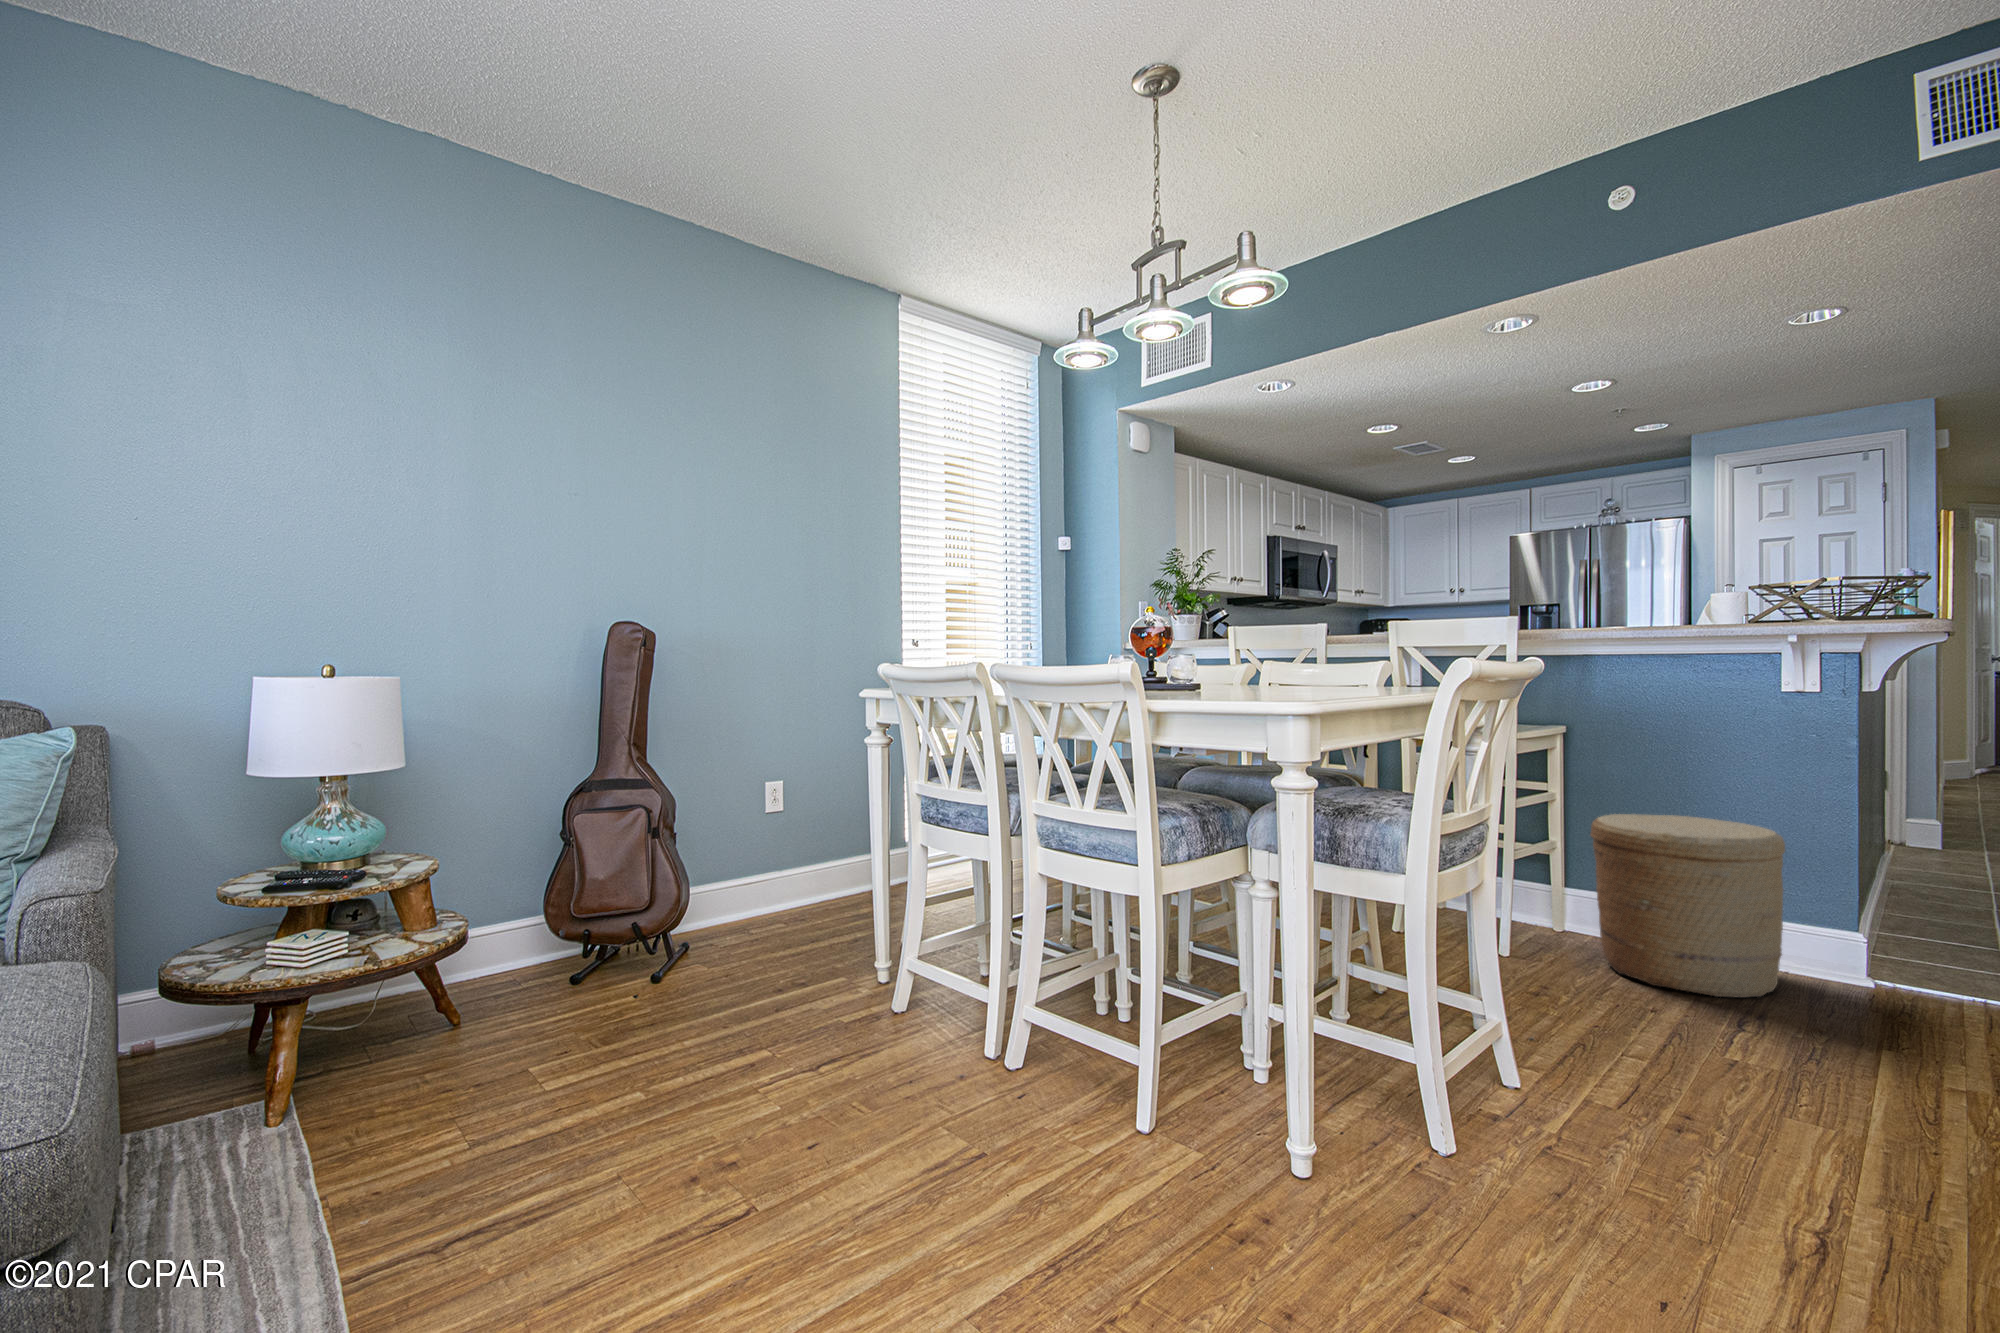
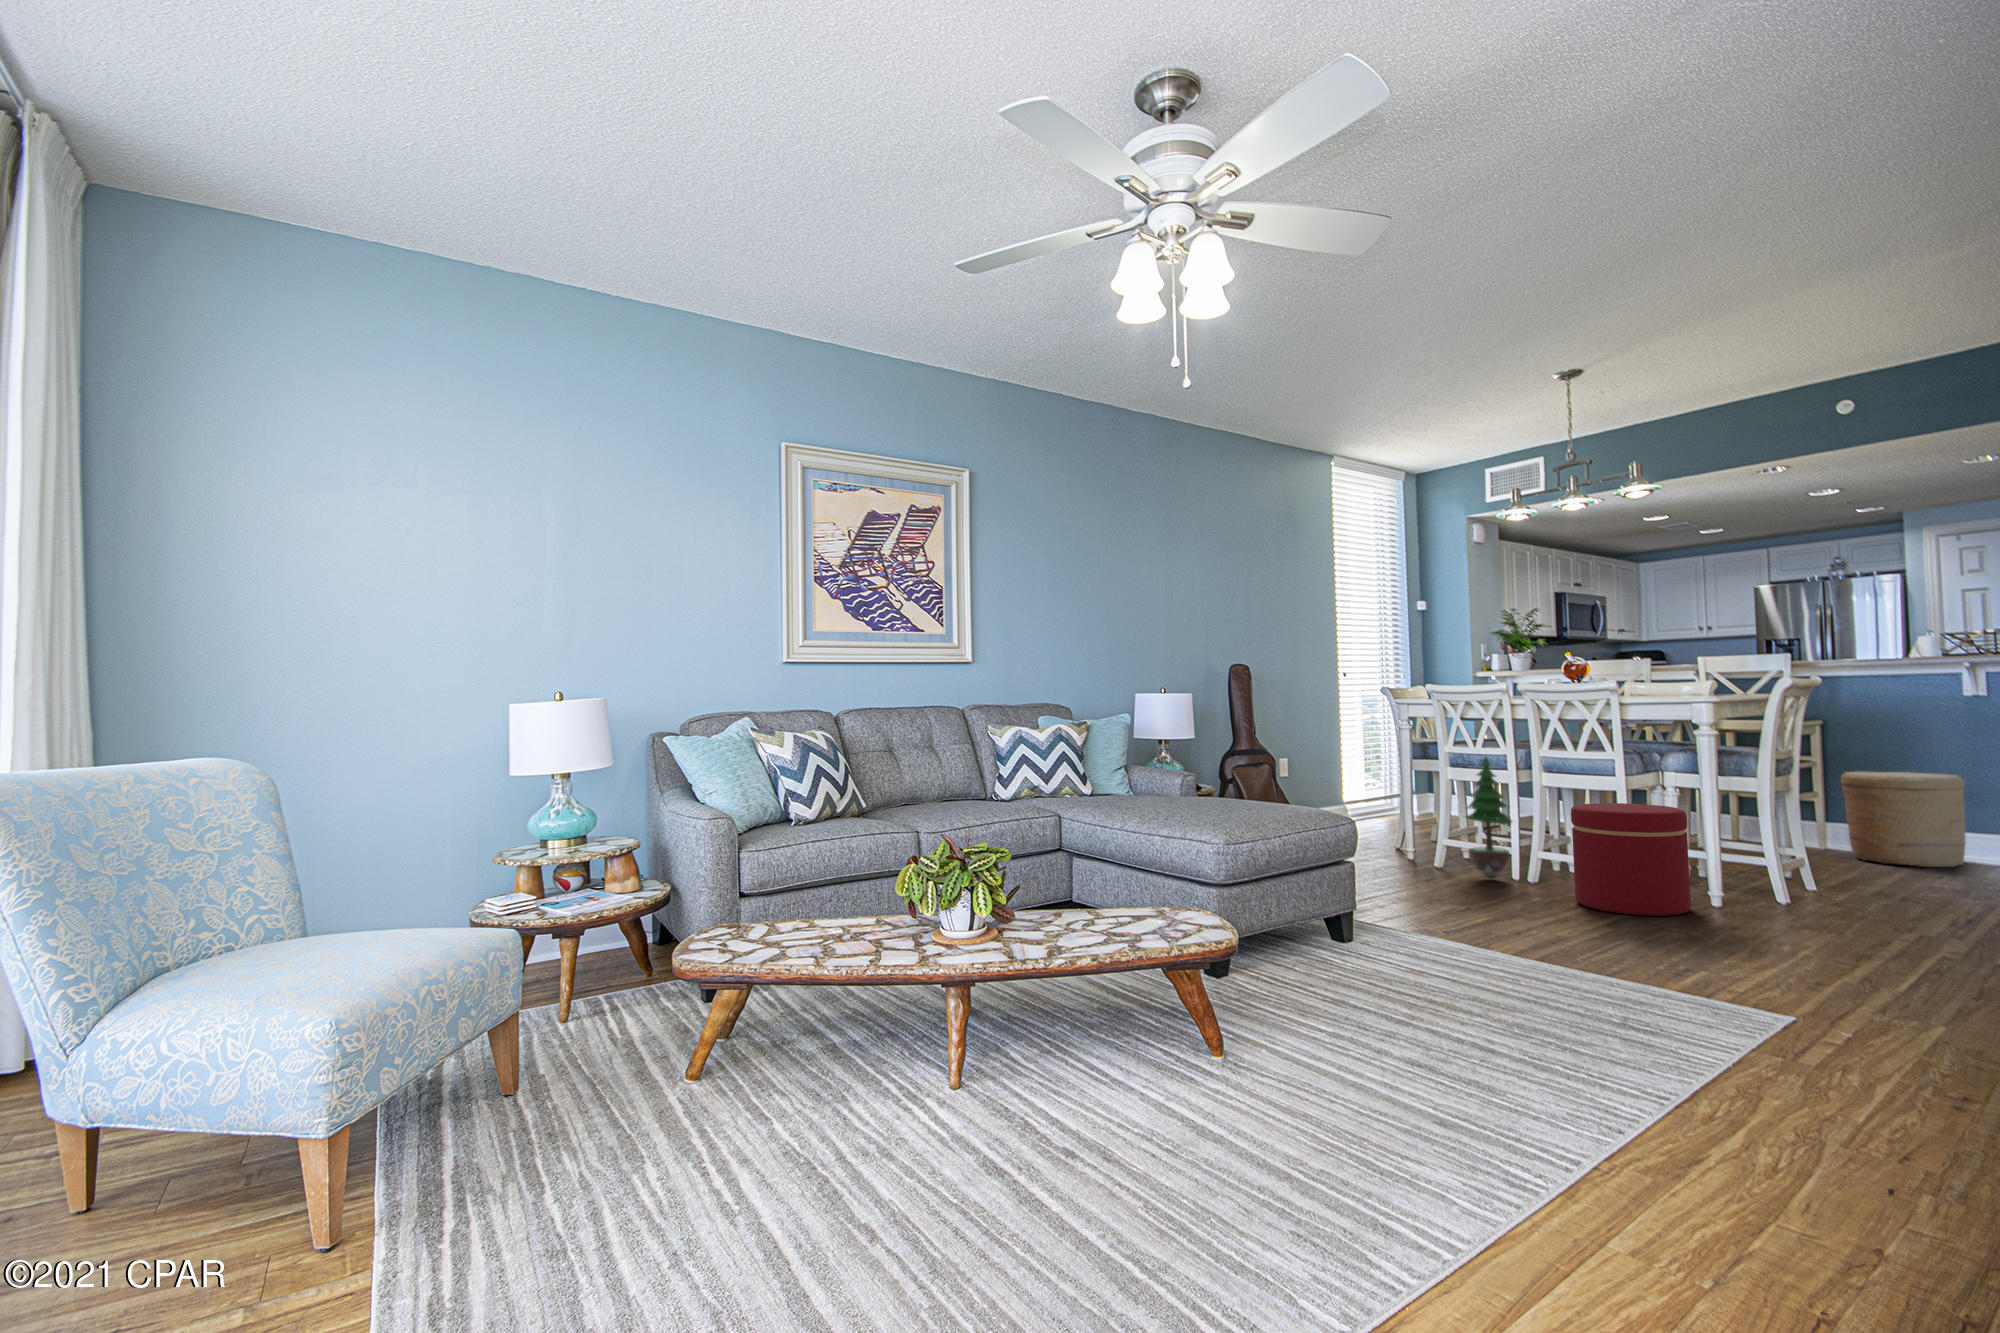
potted tree: none [892,806,983,1059] -> present [1465,757,1512,879]
ottoman: none [992,938,1229,1278] -> present [1571,803,1691,916]

